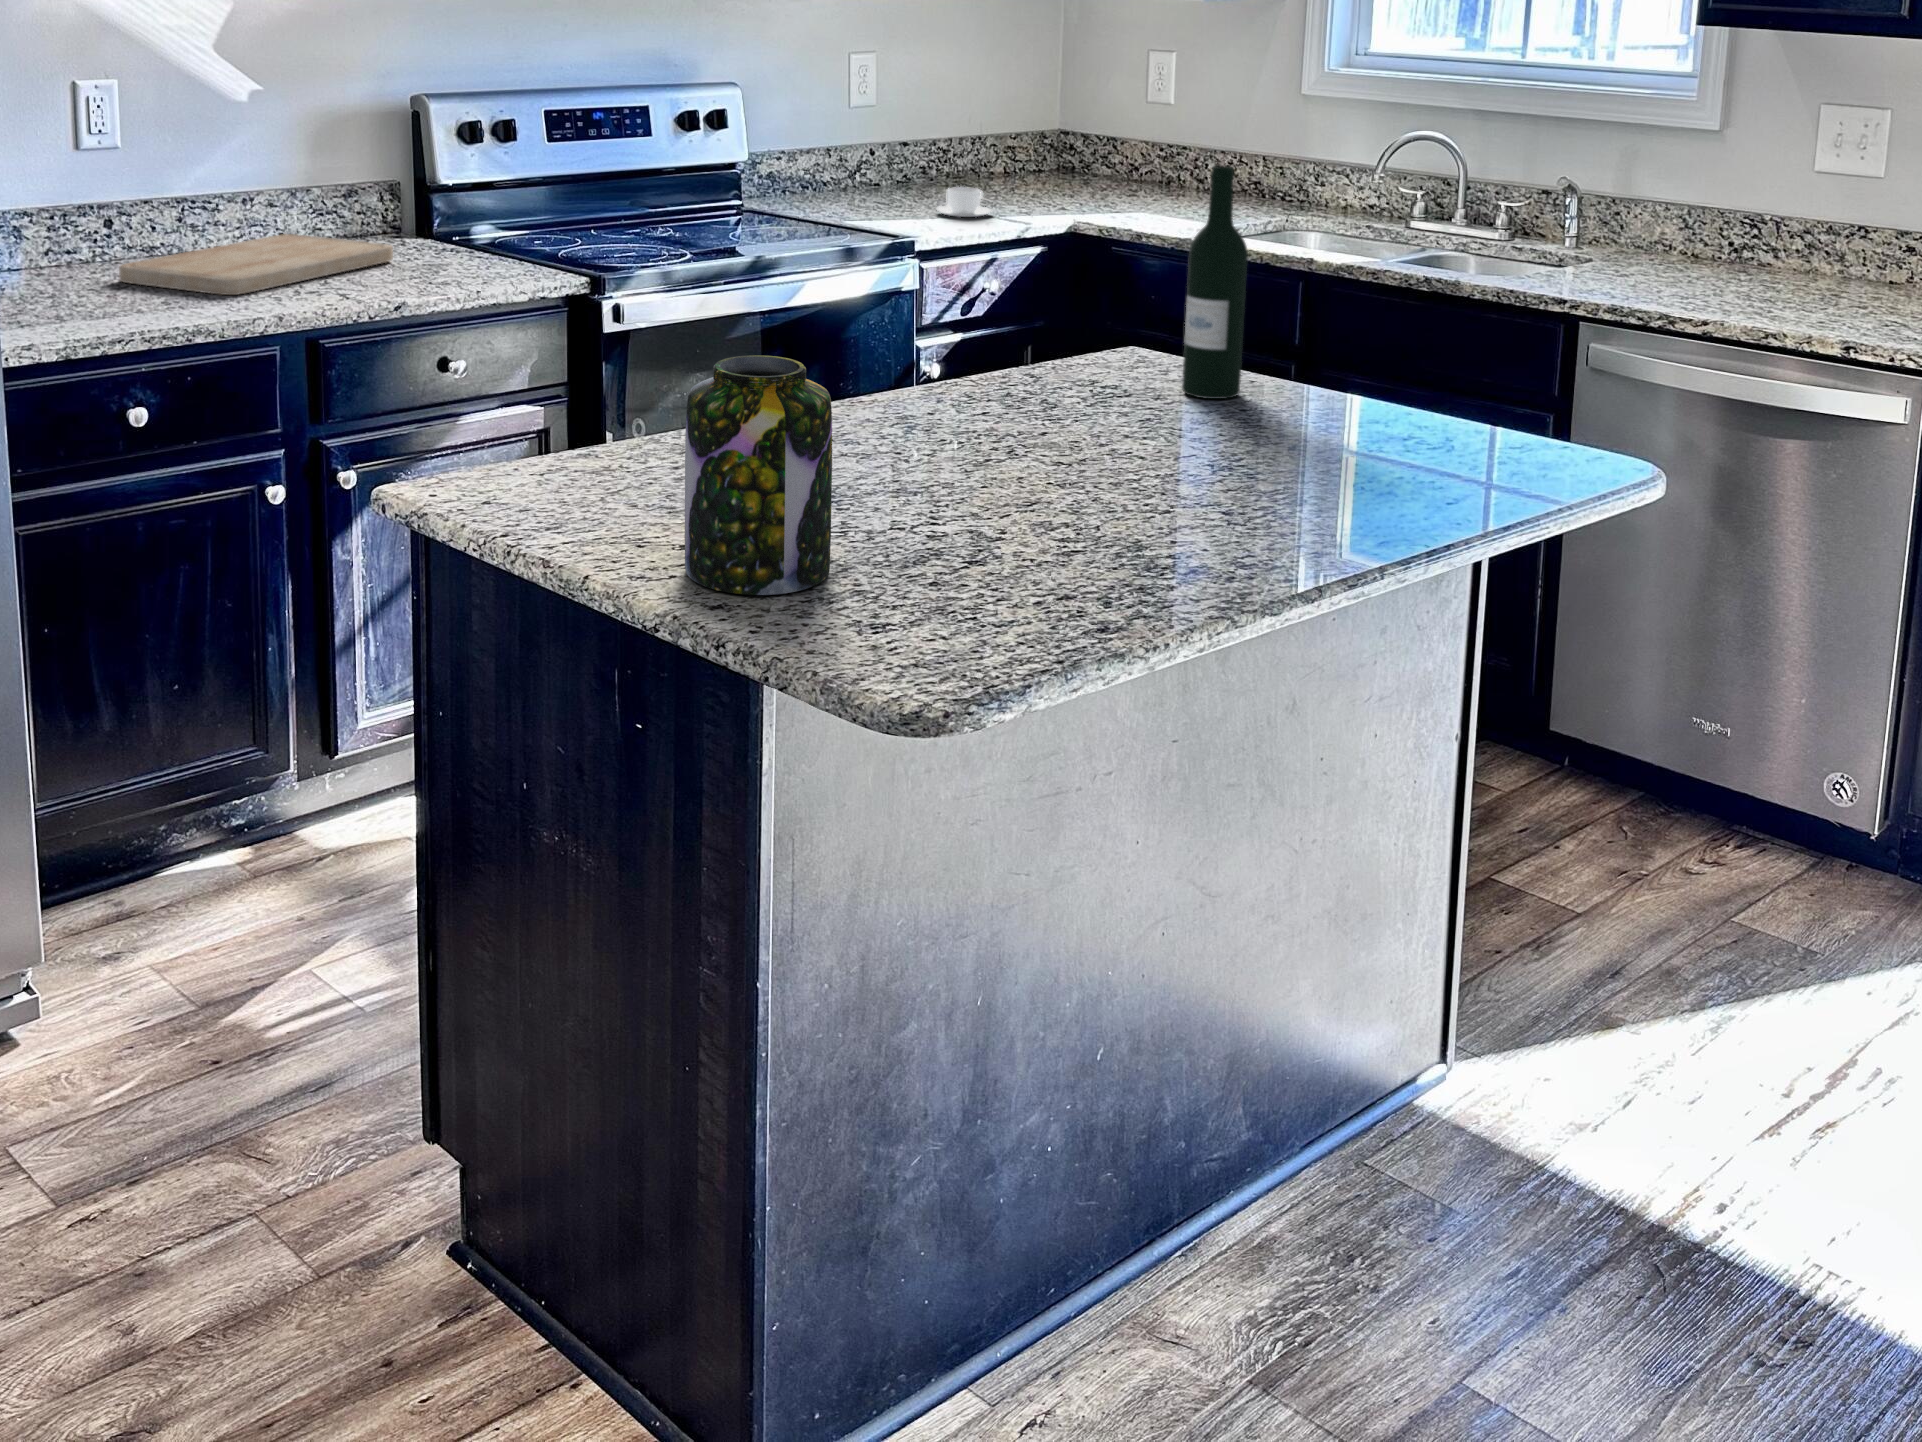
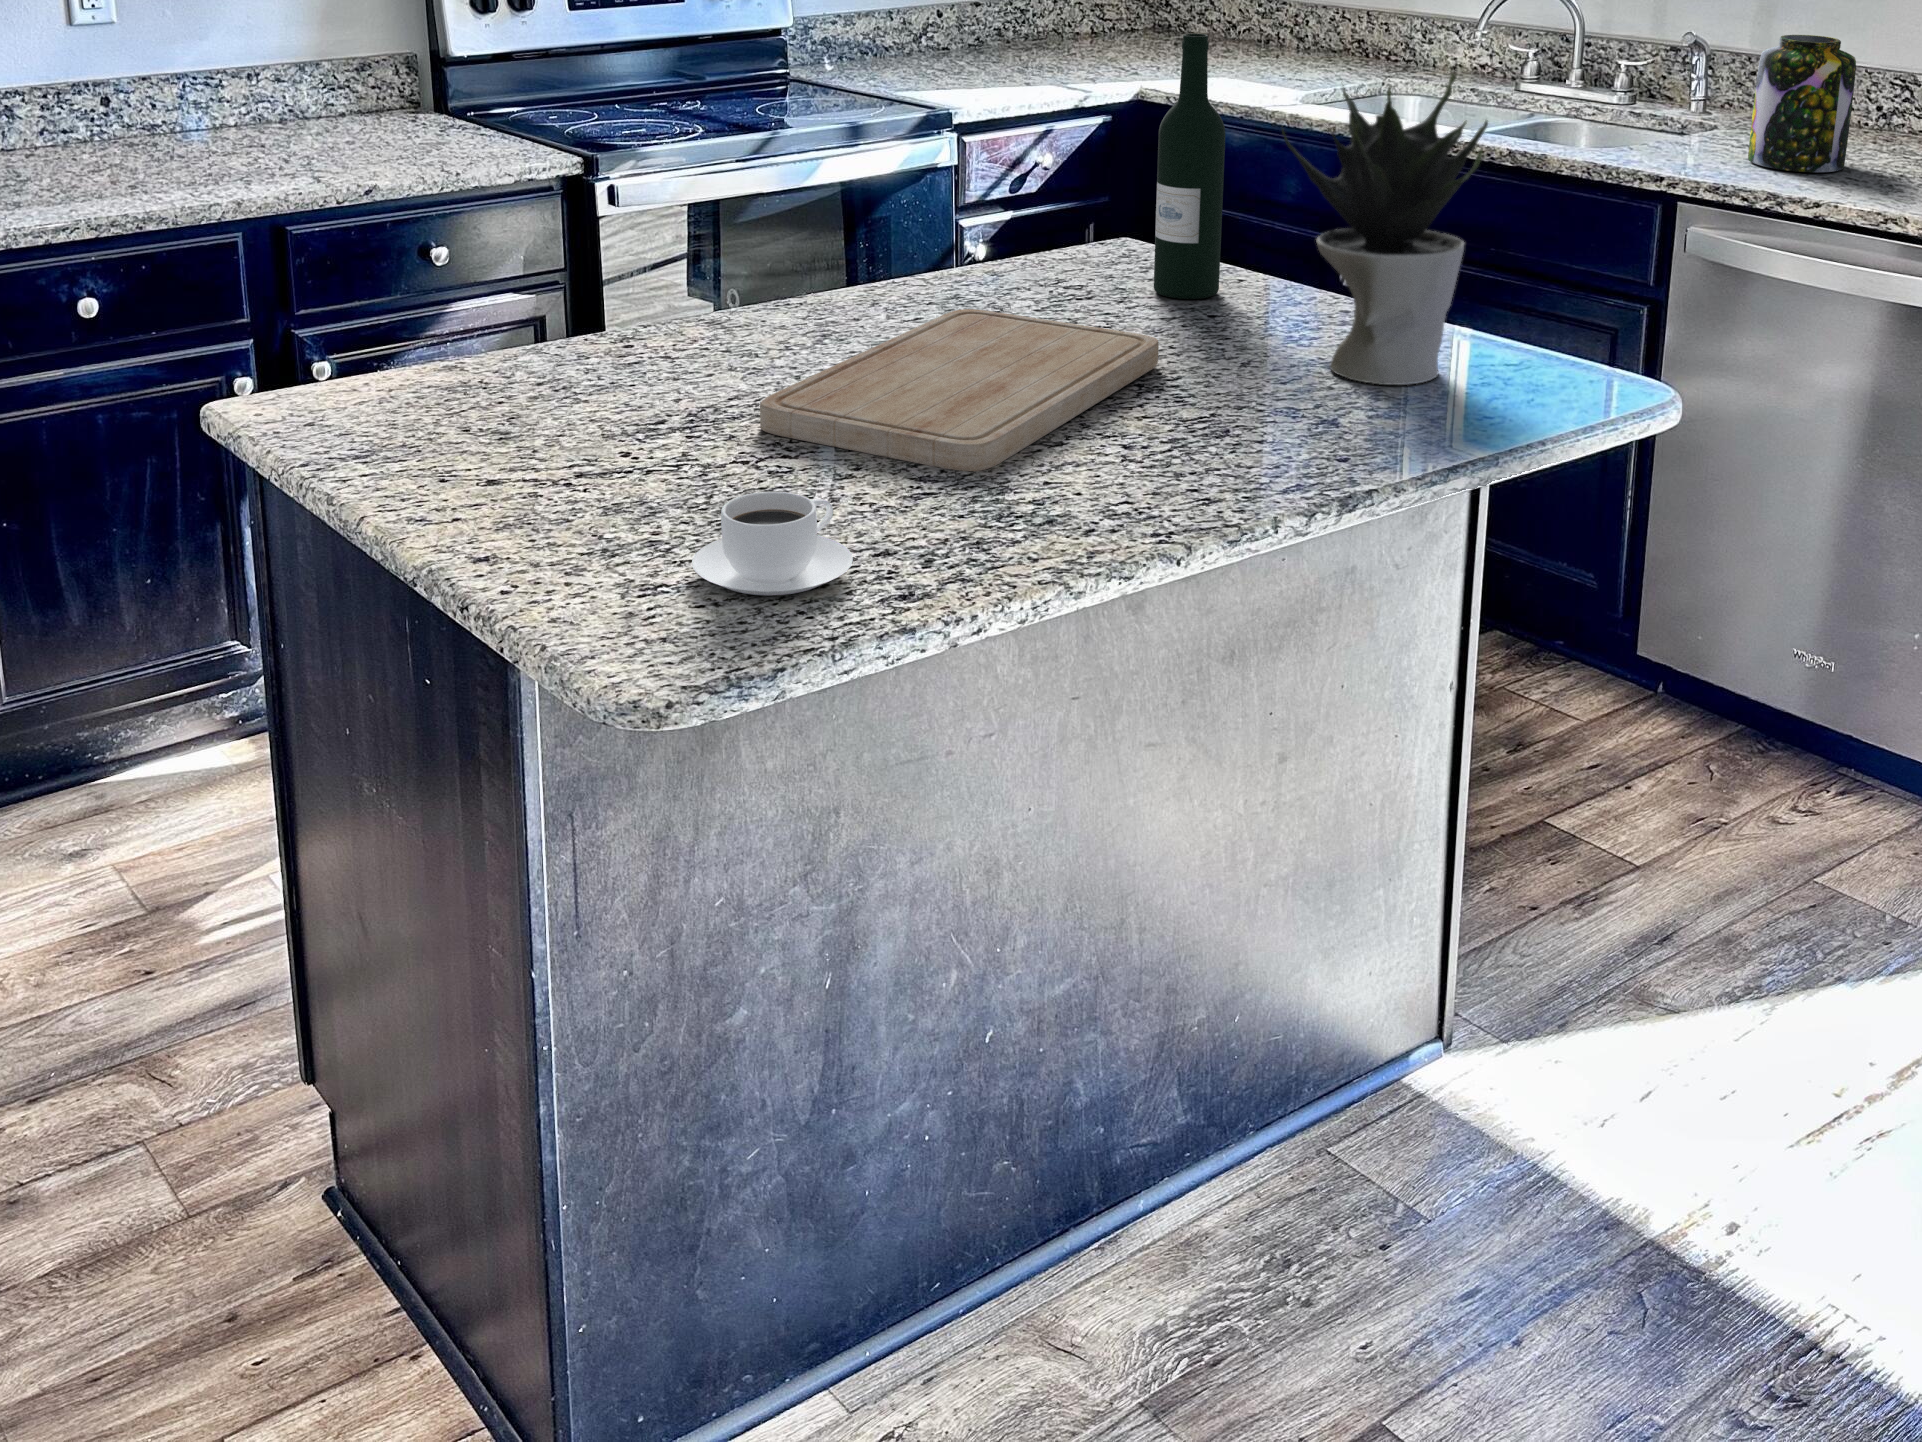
coffee cup: present [936,187,991,217] -> present [692,492,853,595]
potted plant: none [1329,197,1506,466] -> present [1282,74,1488,385]
cutting board: present [119,234,393,295] -> present [760,309,1159,471]
jar: present [685,355,832,595] -> present [1748,35,1856,172]

